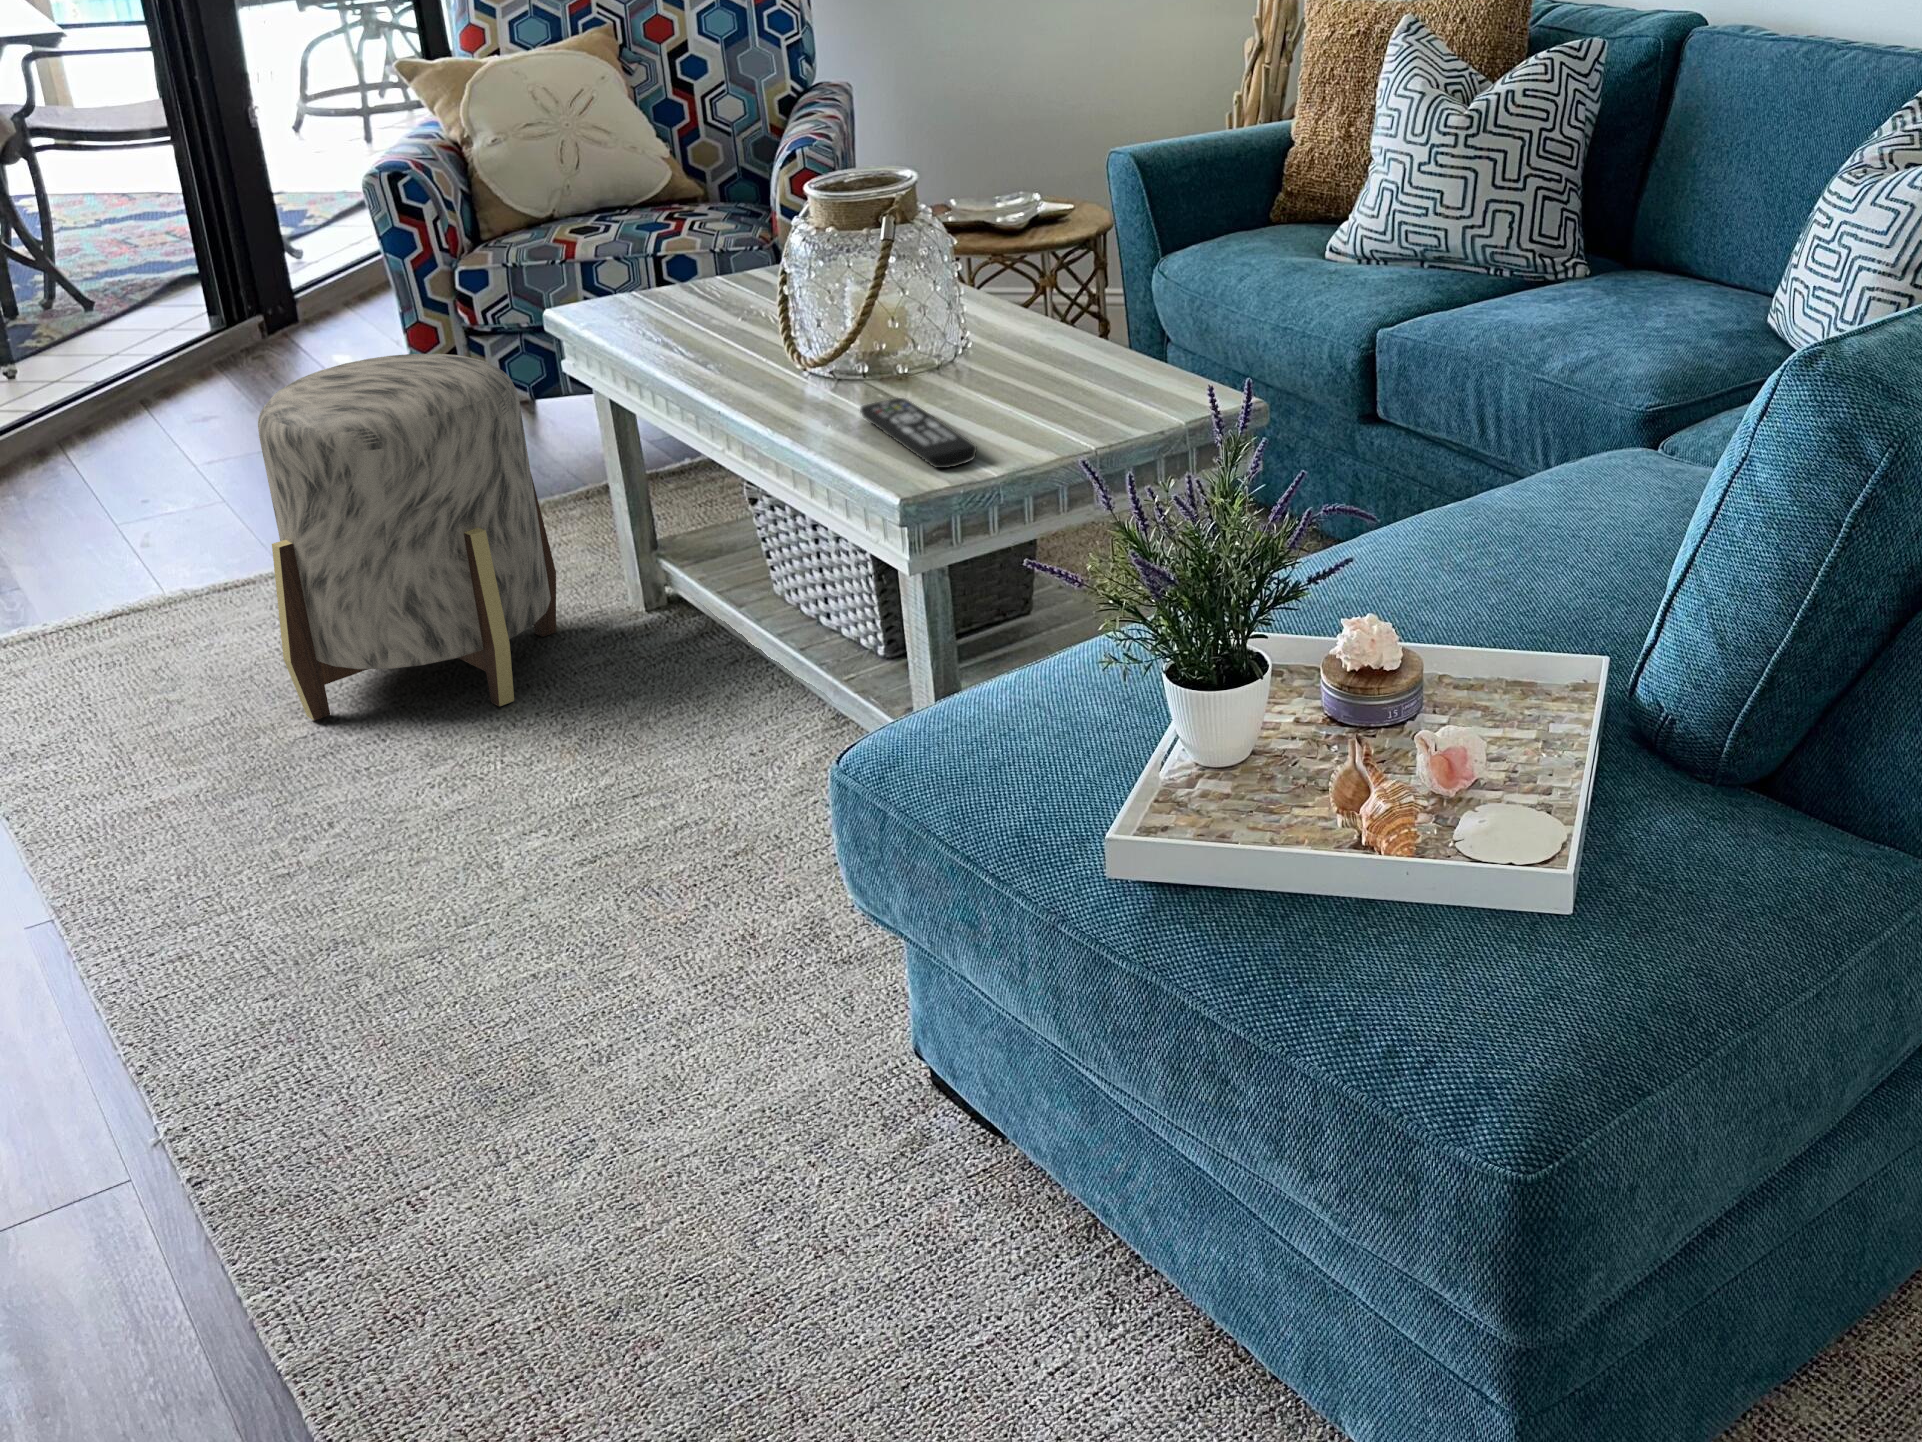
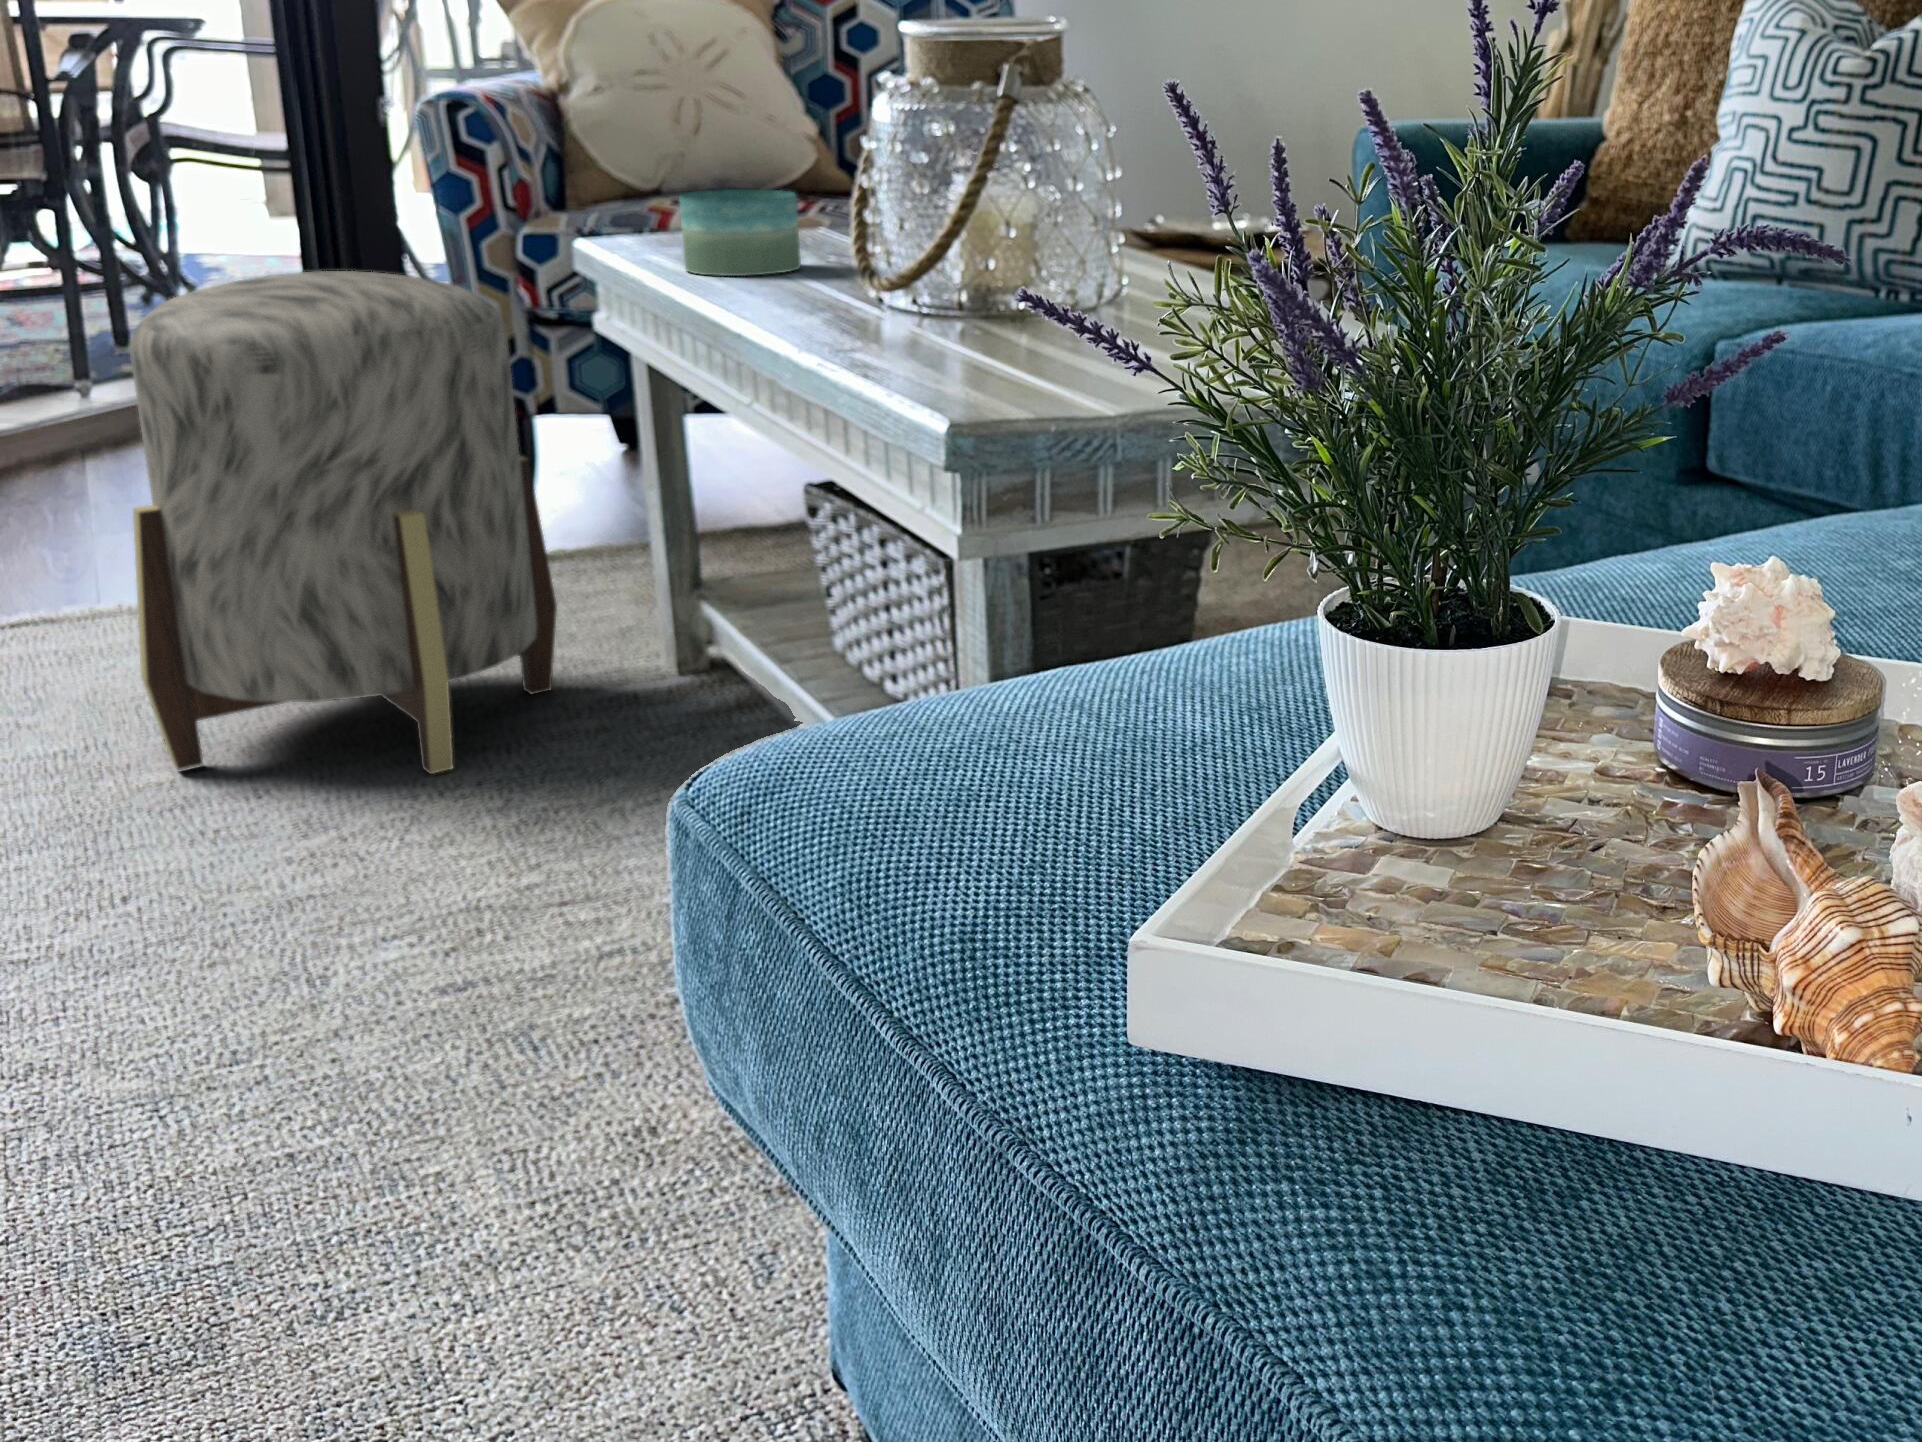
candle: none [636,271,725,341] -> present [679,189,801,276]
remote control: present [860,398,977,468] -> none [931,324,1089,402]

